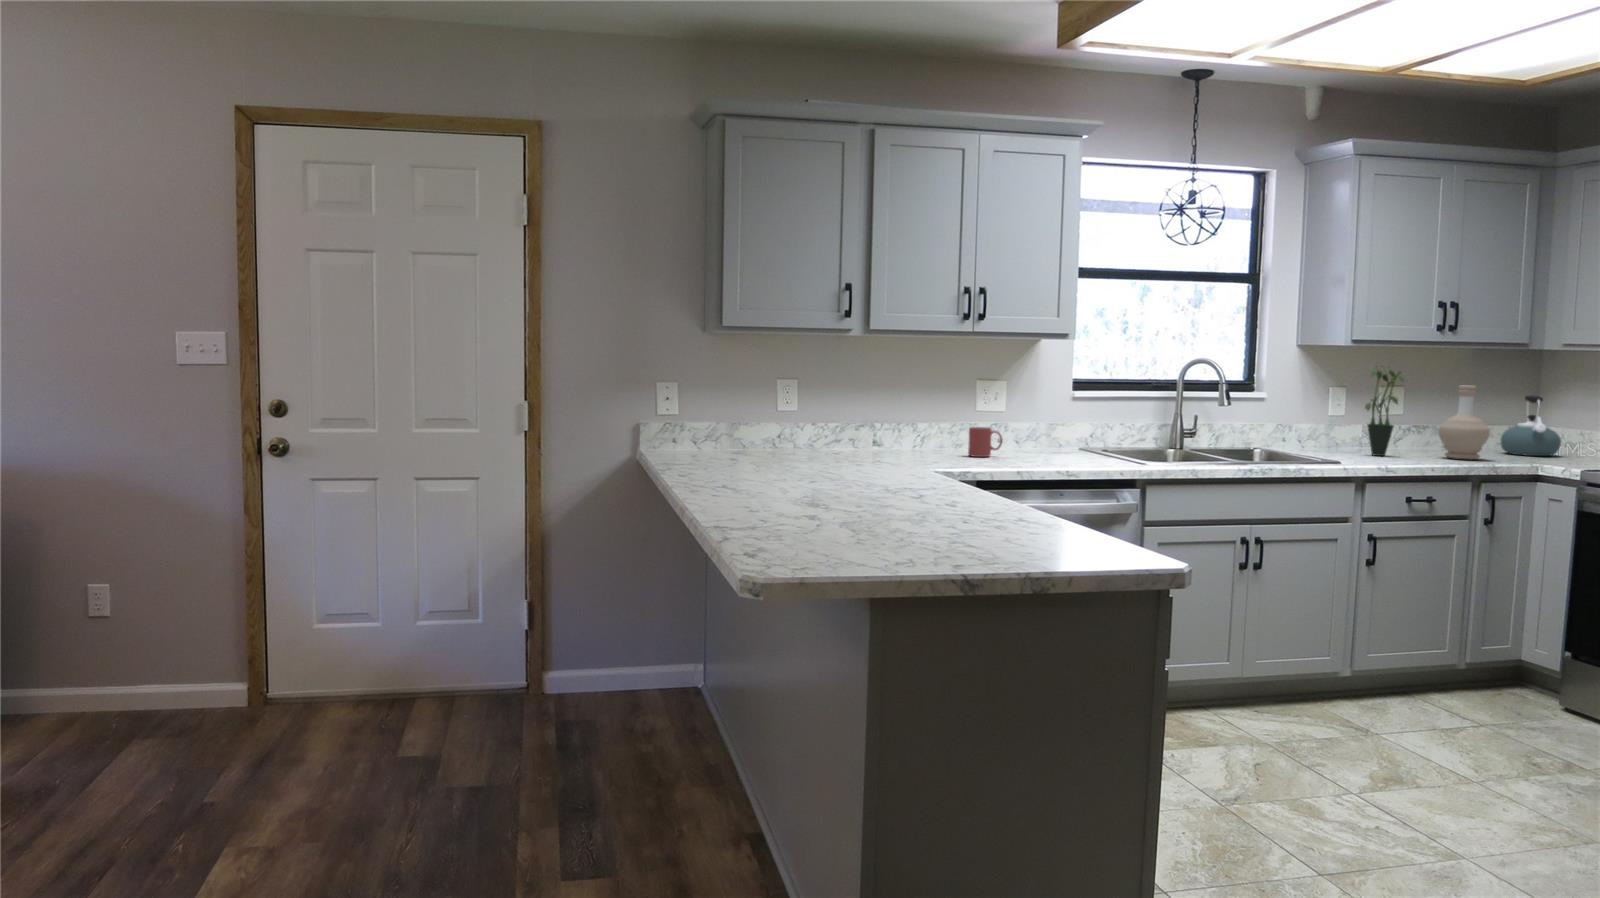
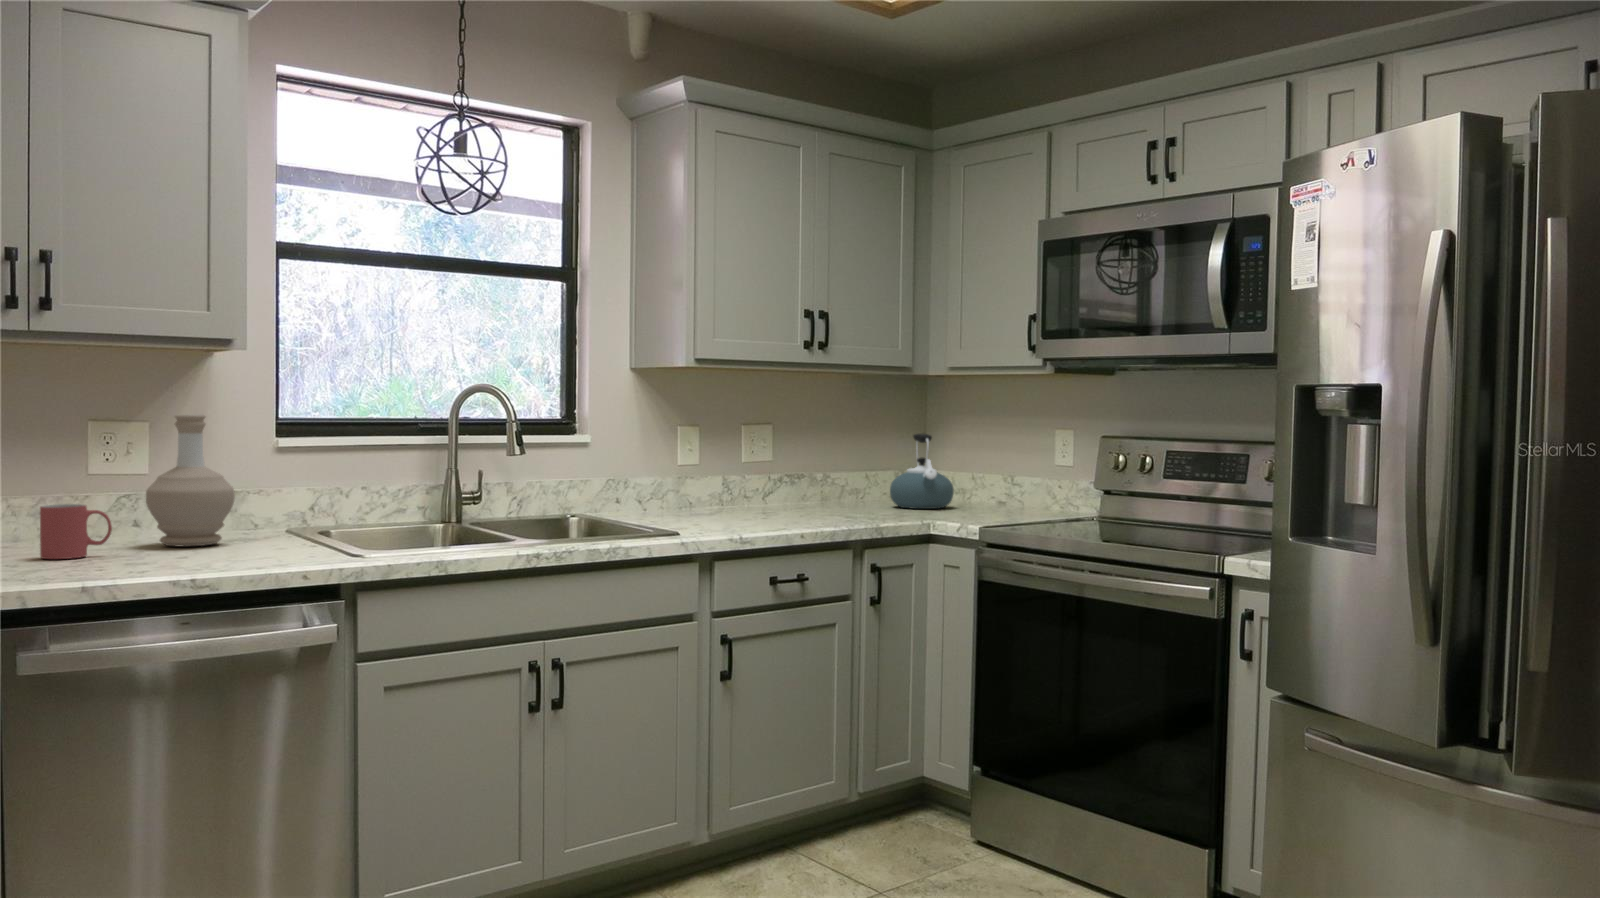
potted plant: present [1365,366,1403,456] -> none [722,395,774,519]
bottle: present [1439,385,1490,459] -> present [146,414,235,546]

